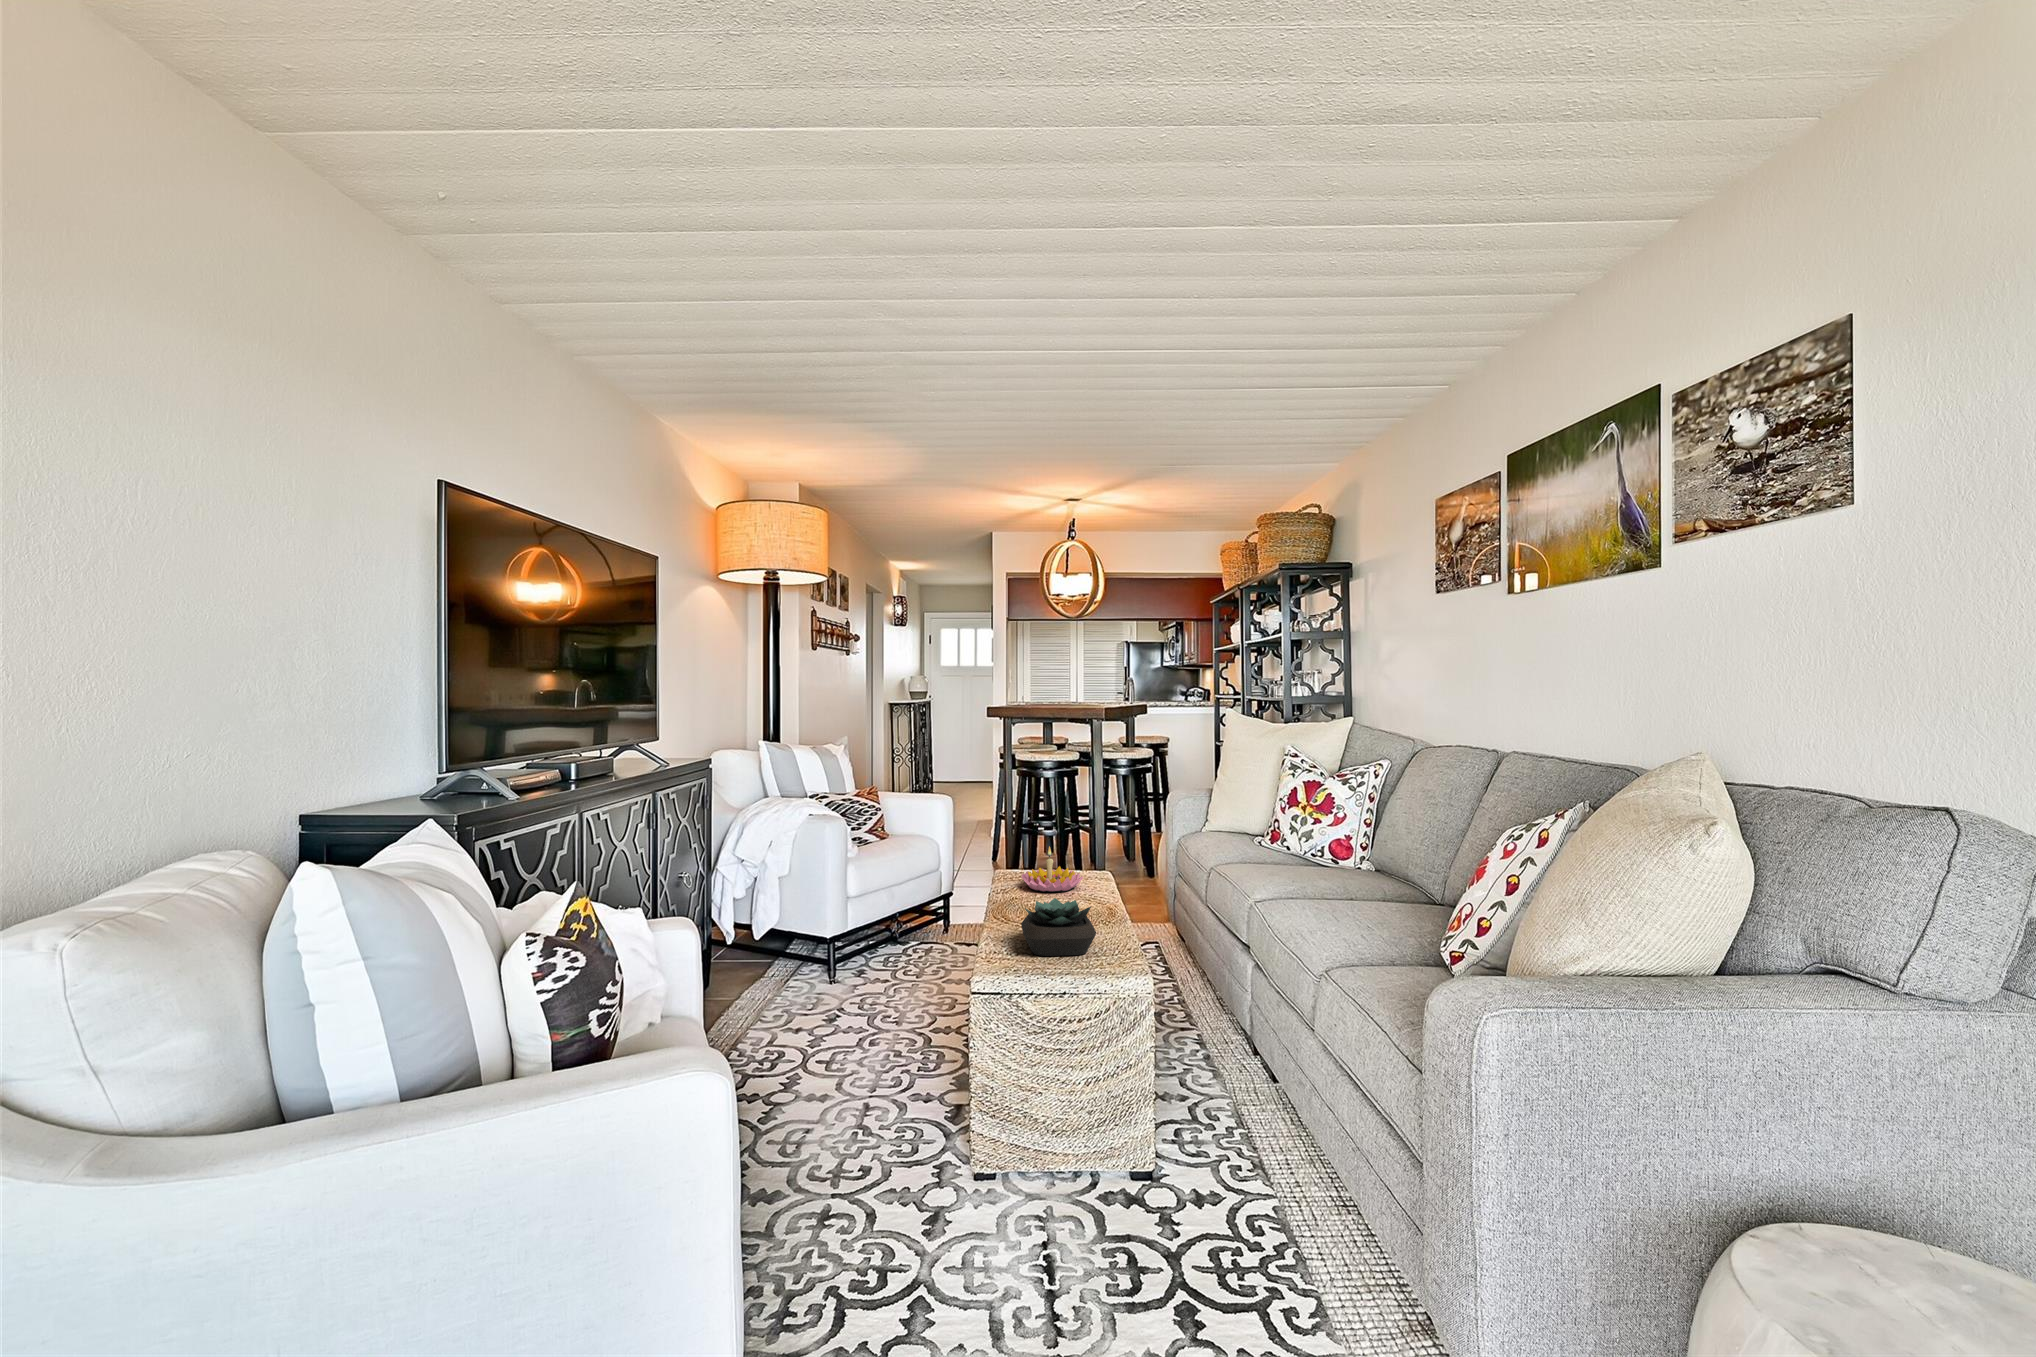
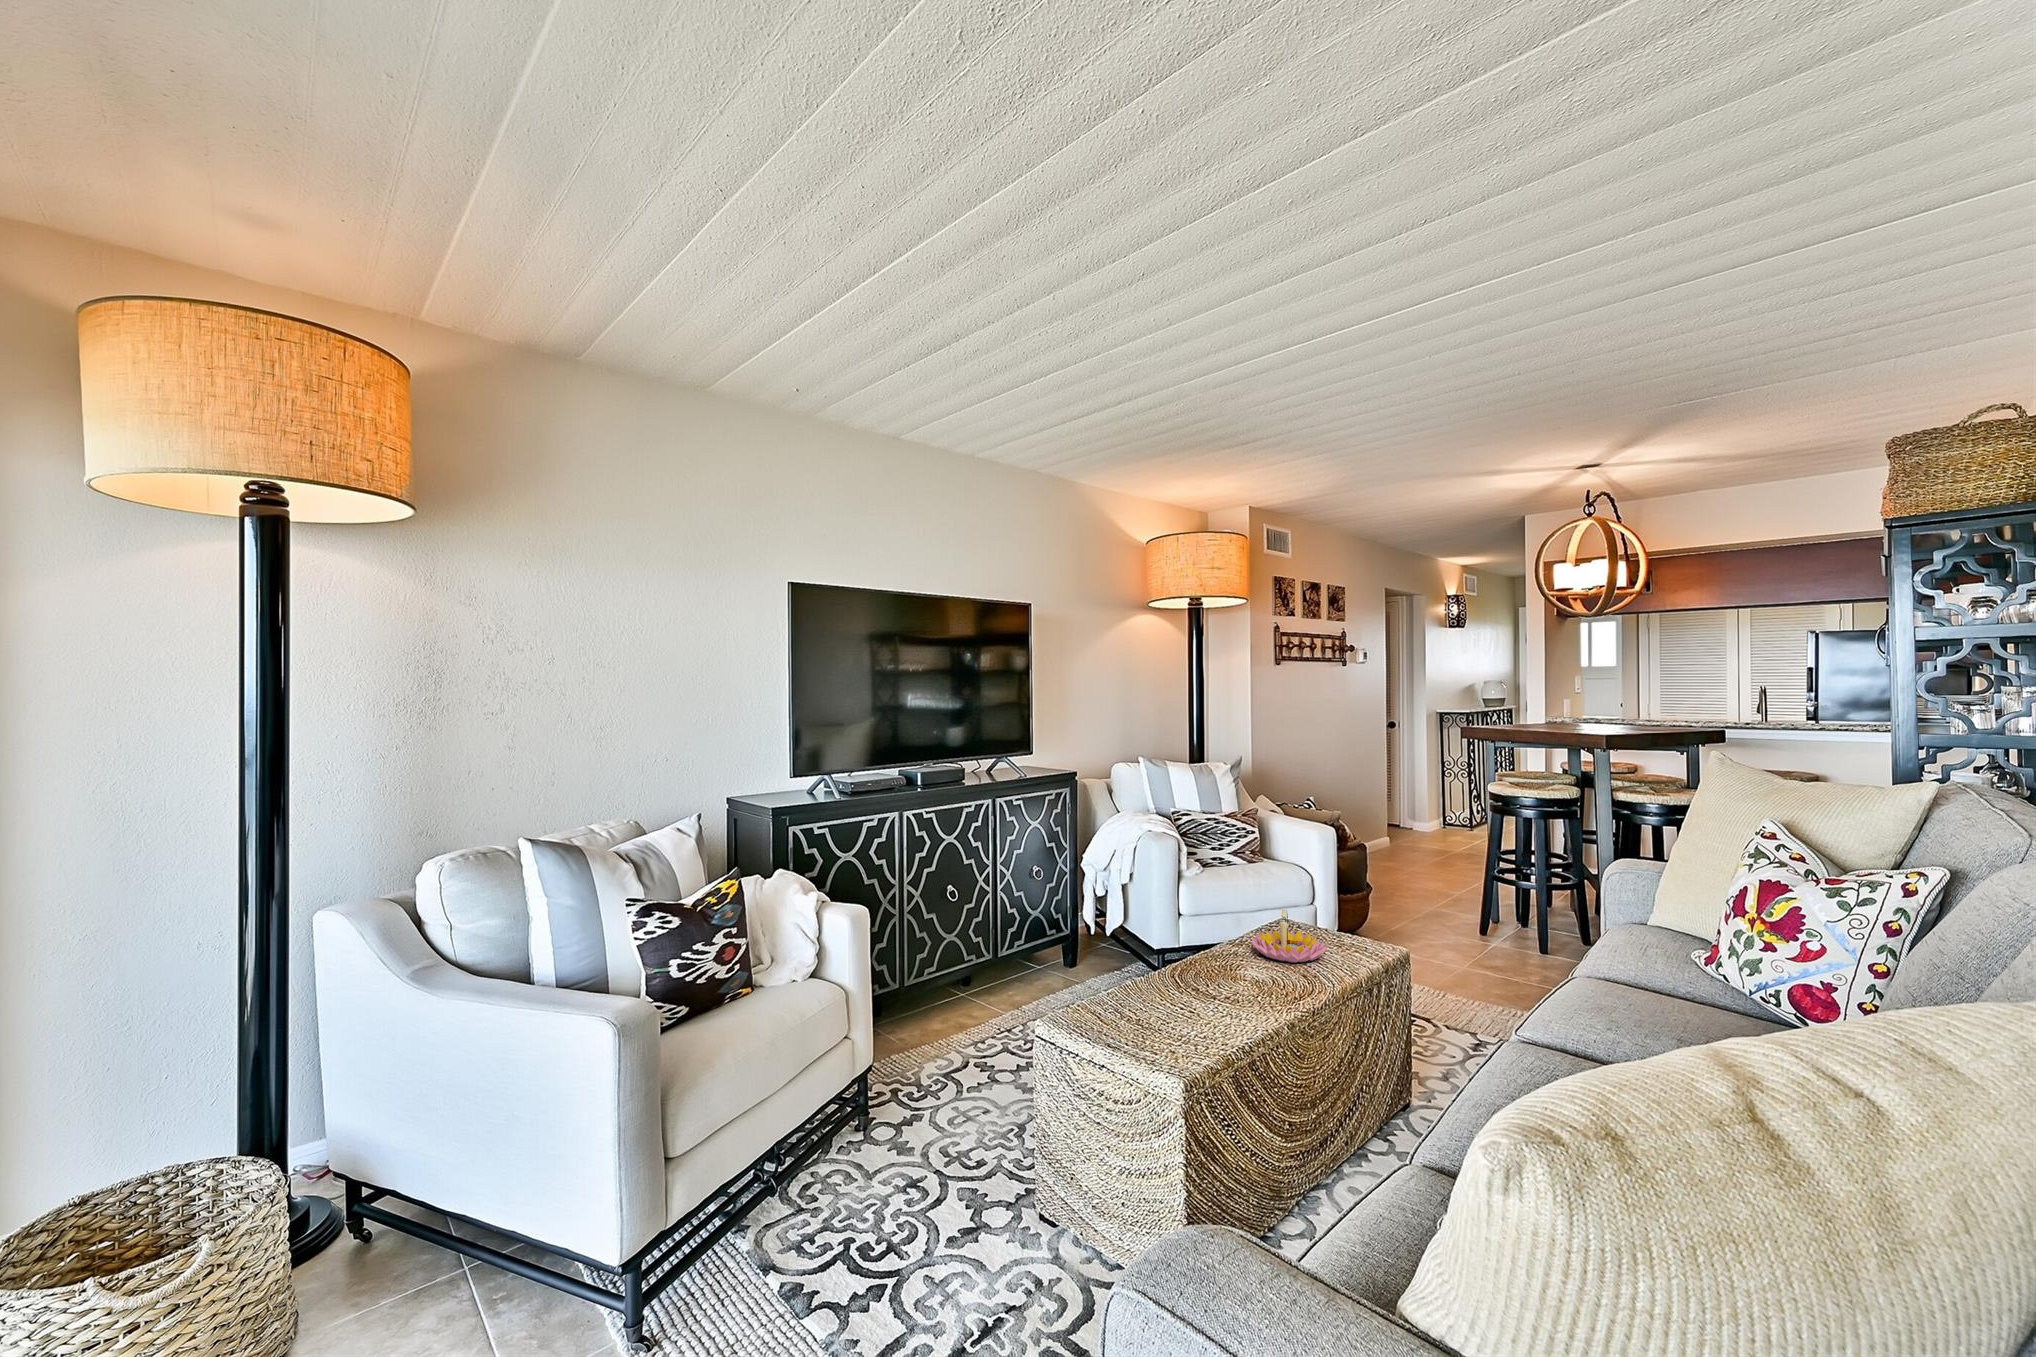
succulent plant: present [1021,898,1096,956] -> none [1119,961,1215,1031]

